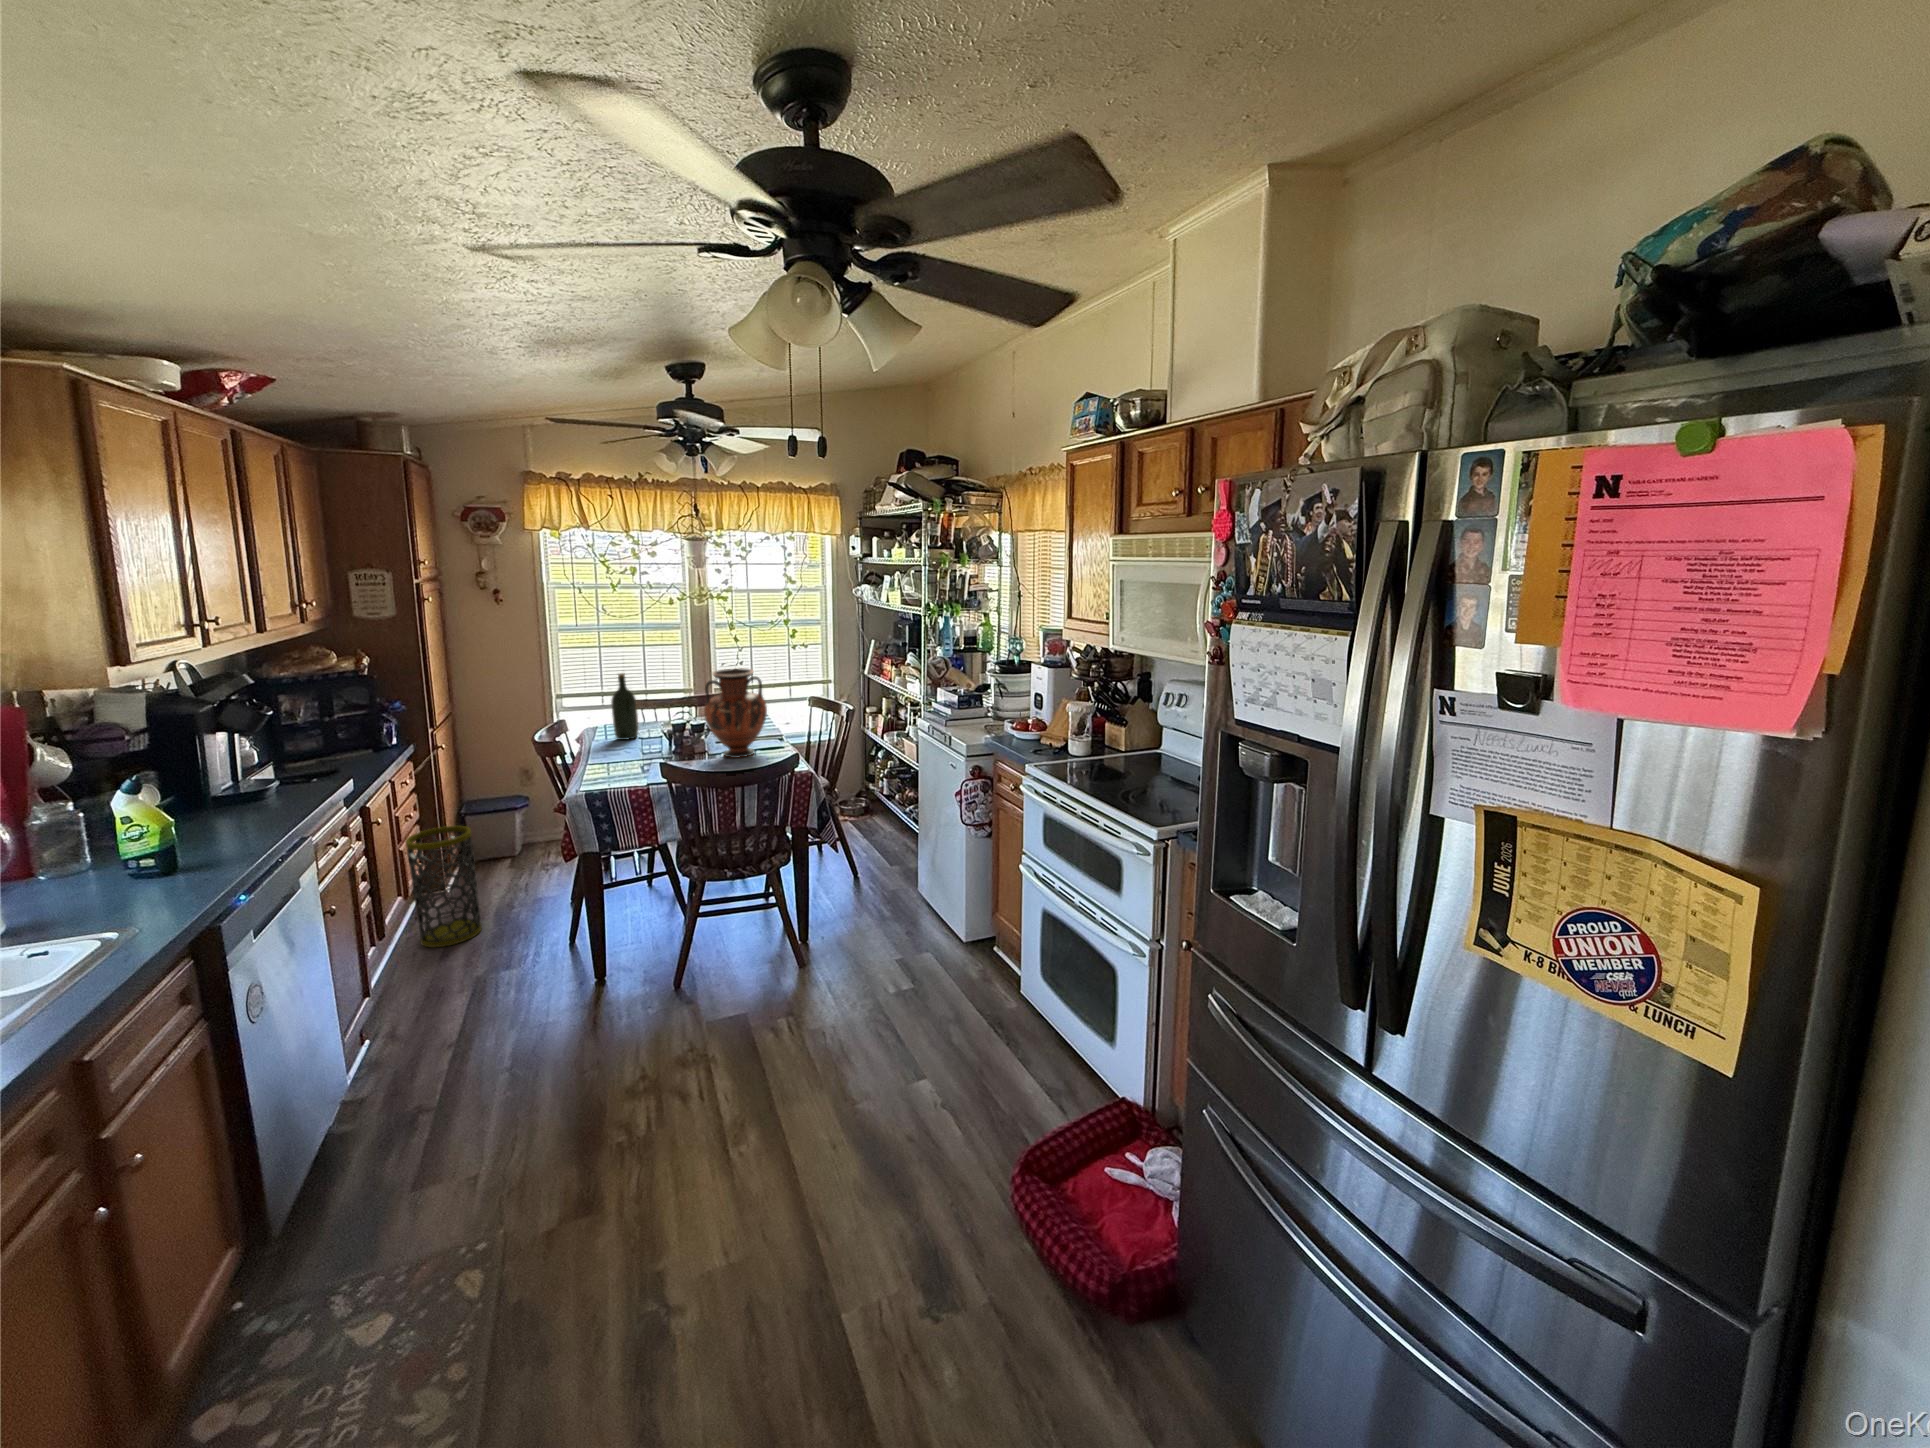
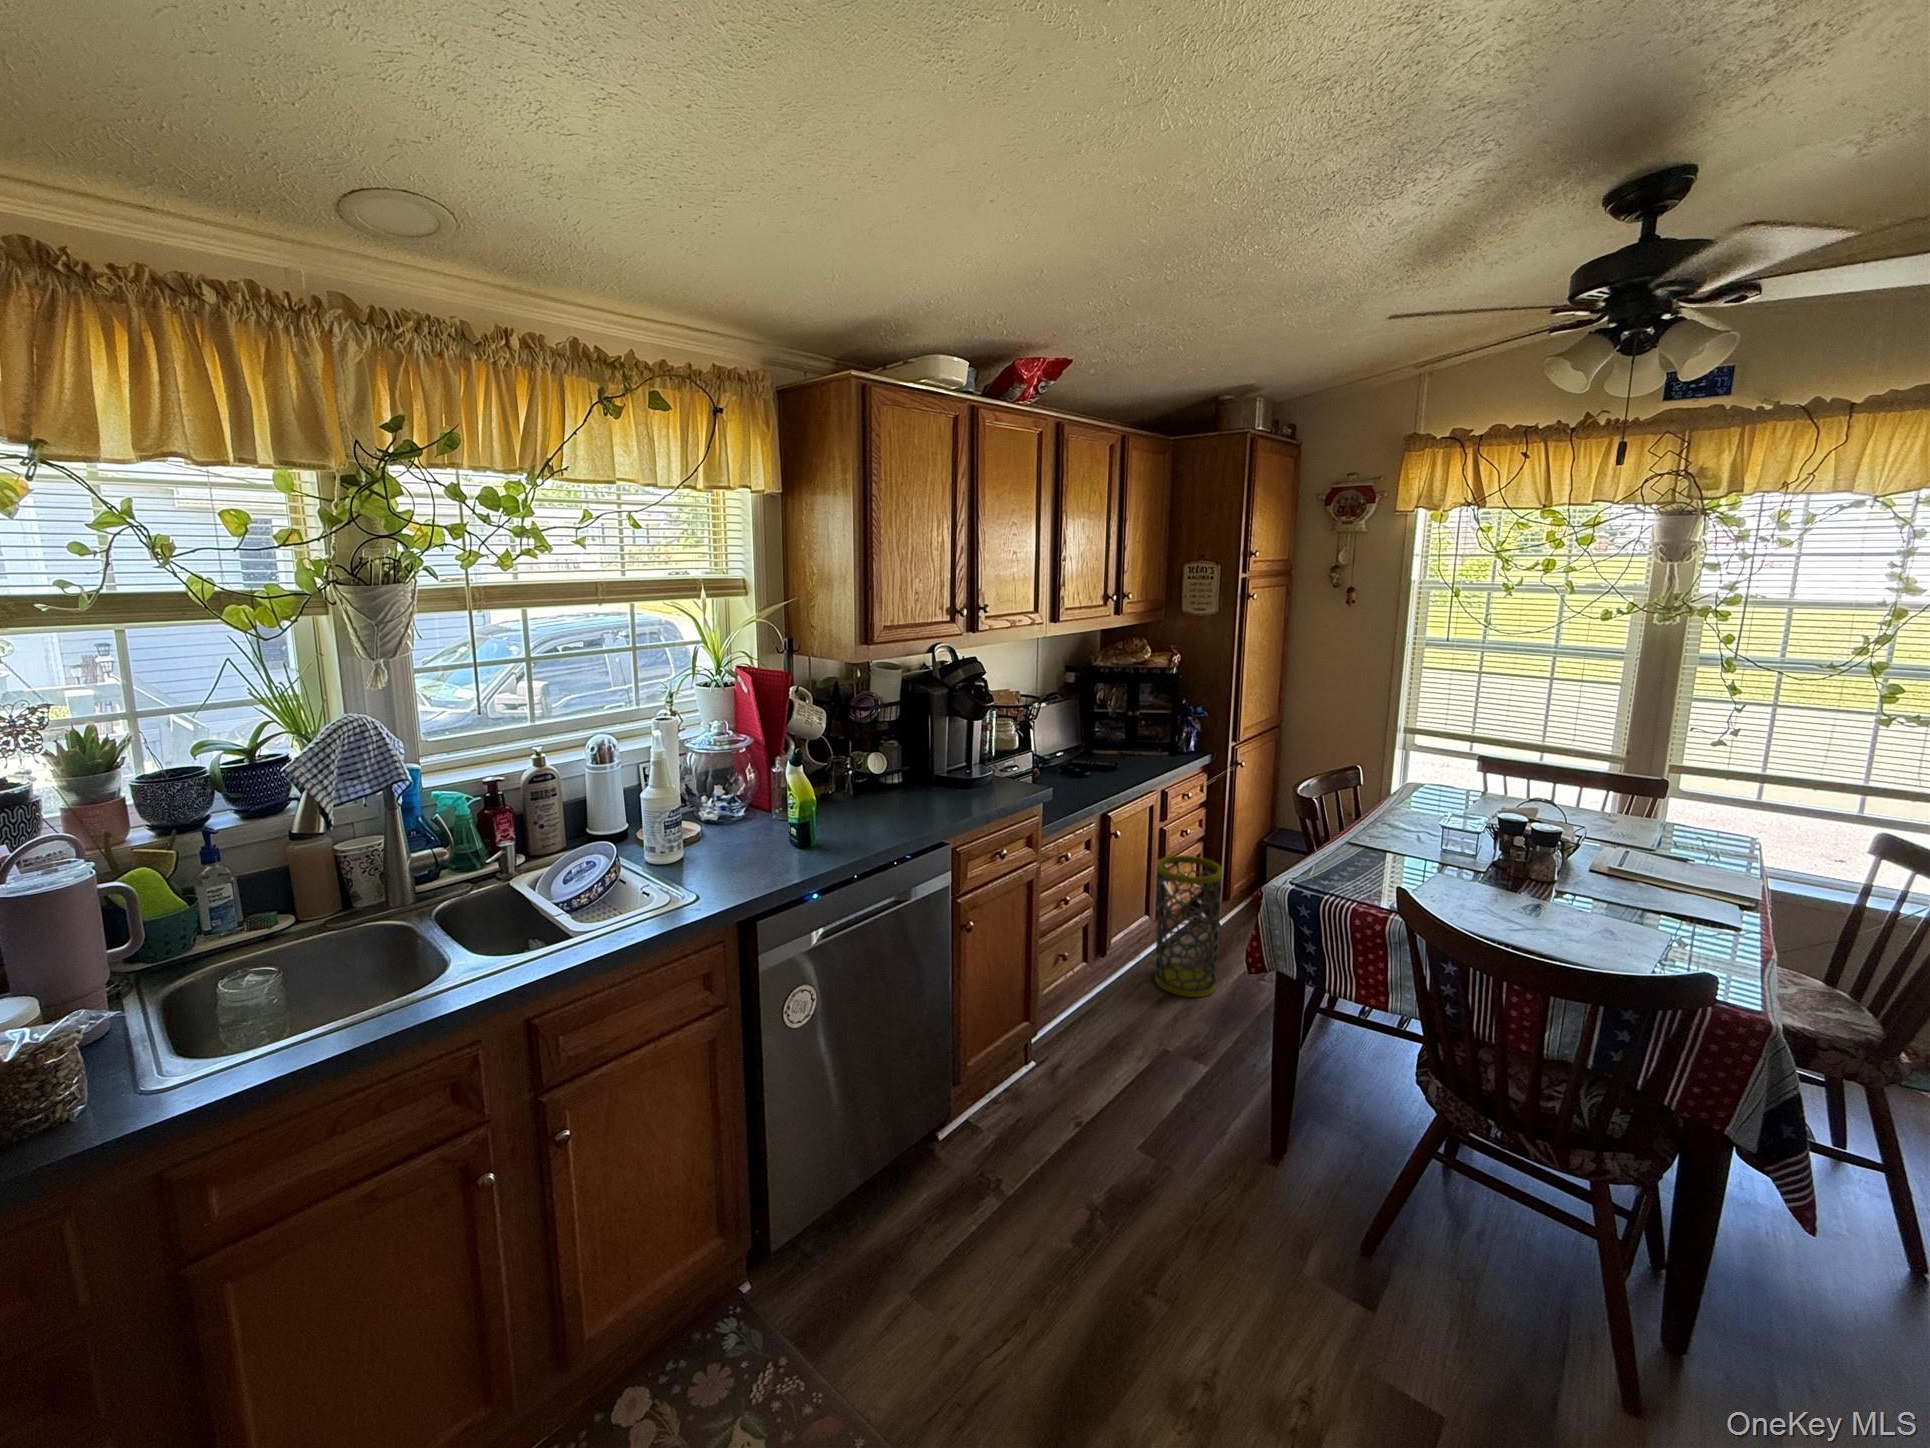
vase: present [704,668,767,758] -> none [1530,750,1681,929]
wine bottle: present [611,674,638,740] -> none [1416,720,1459,822]

